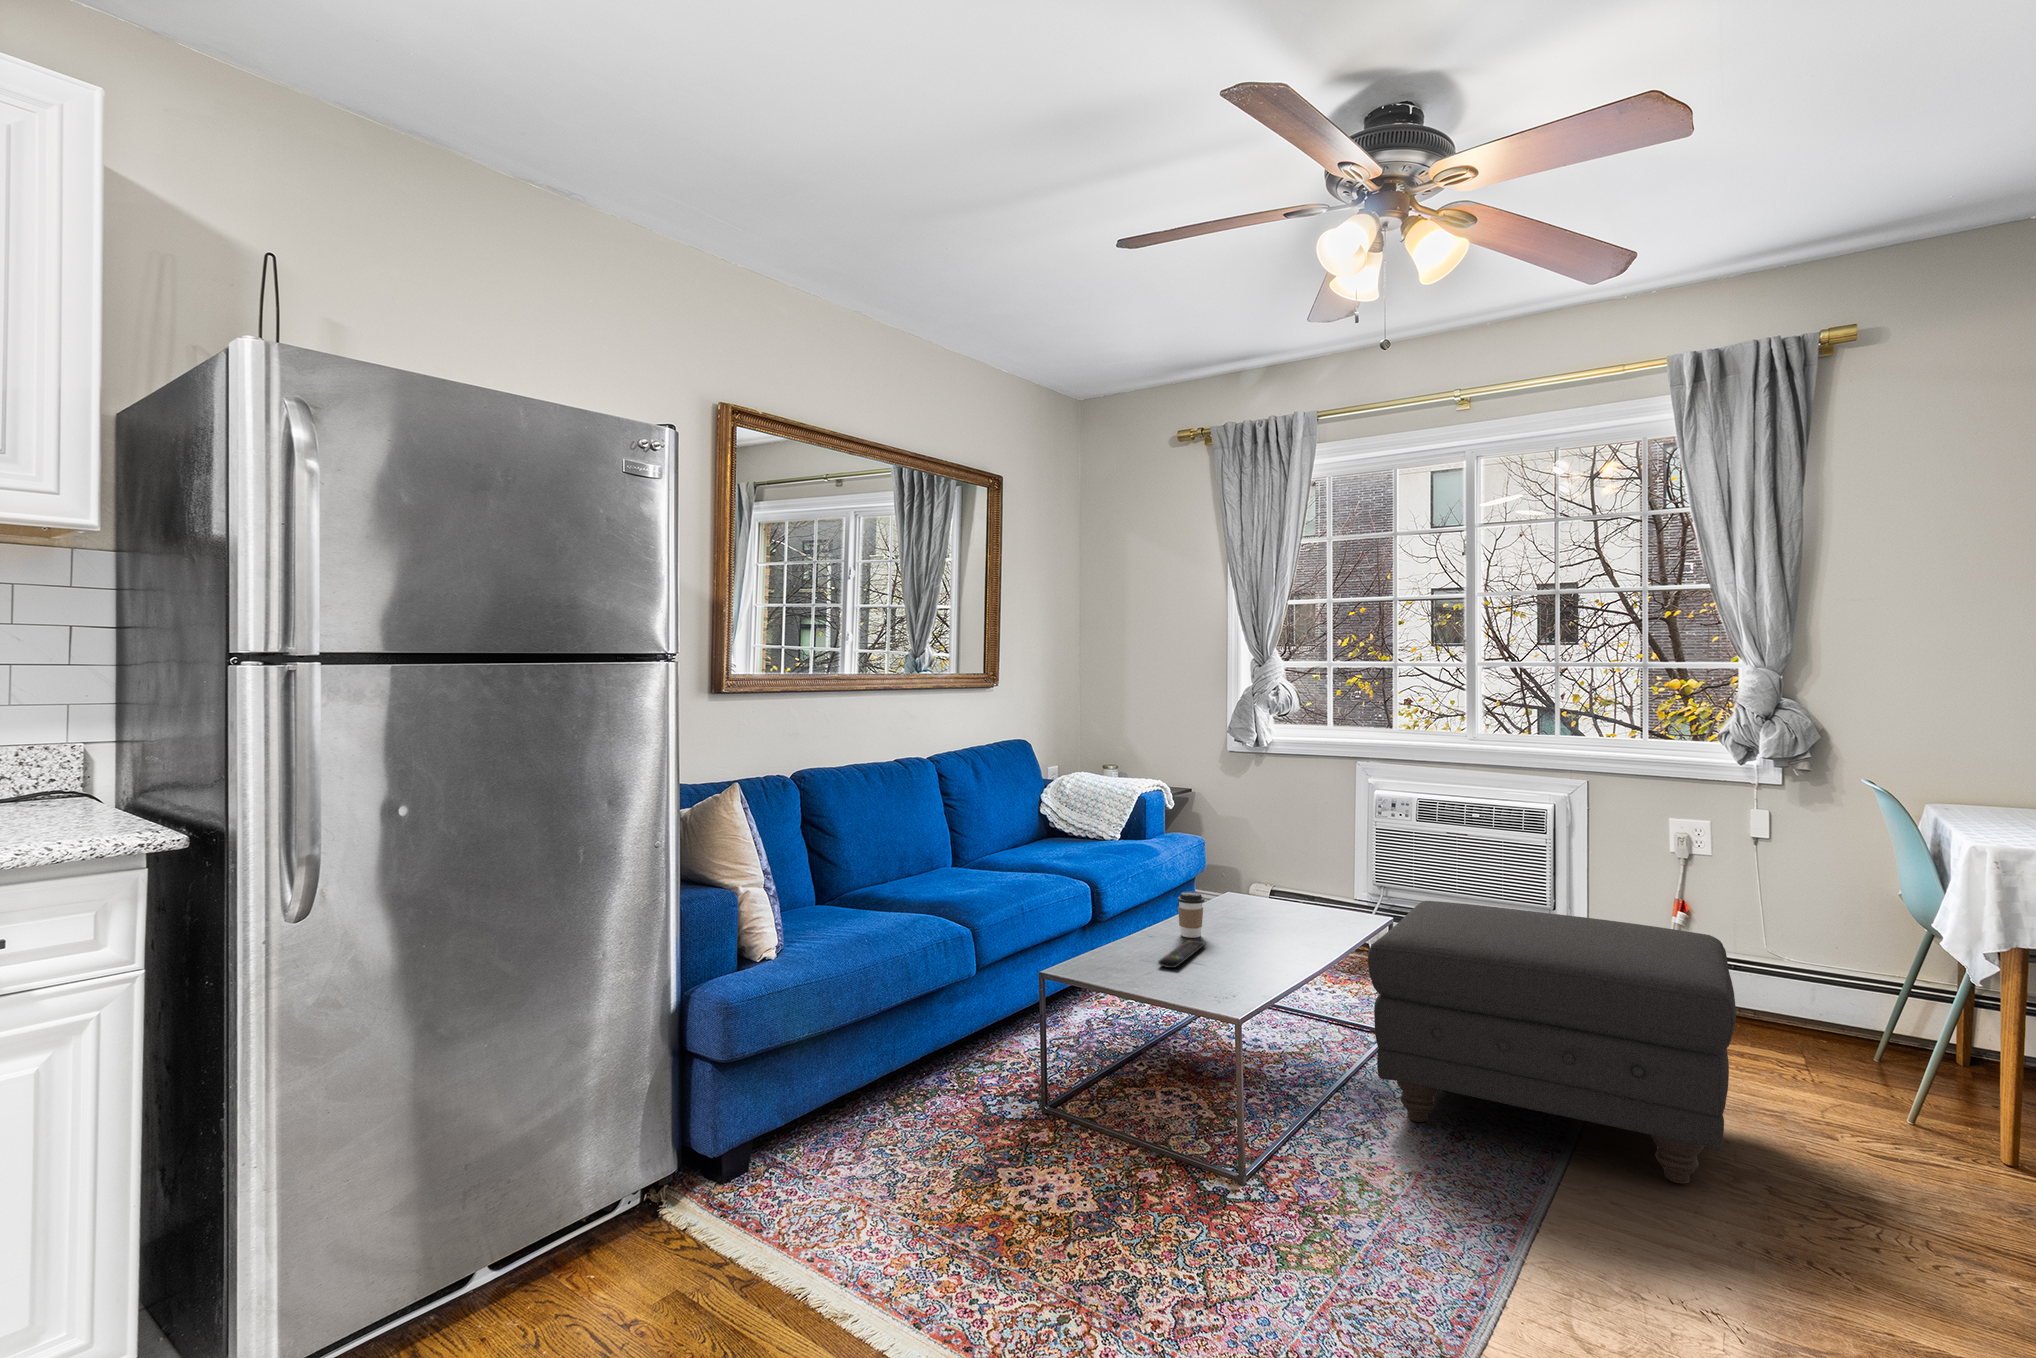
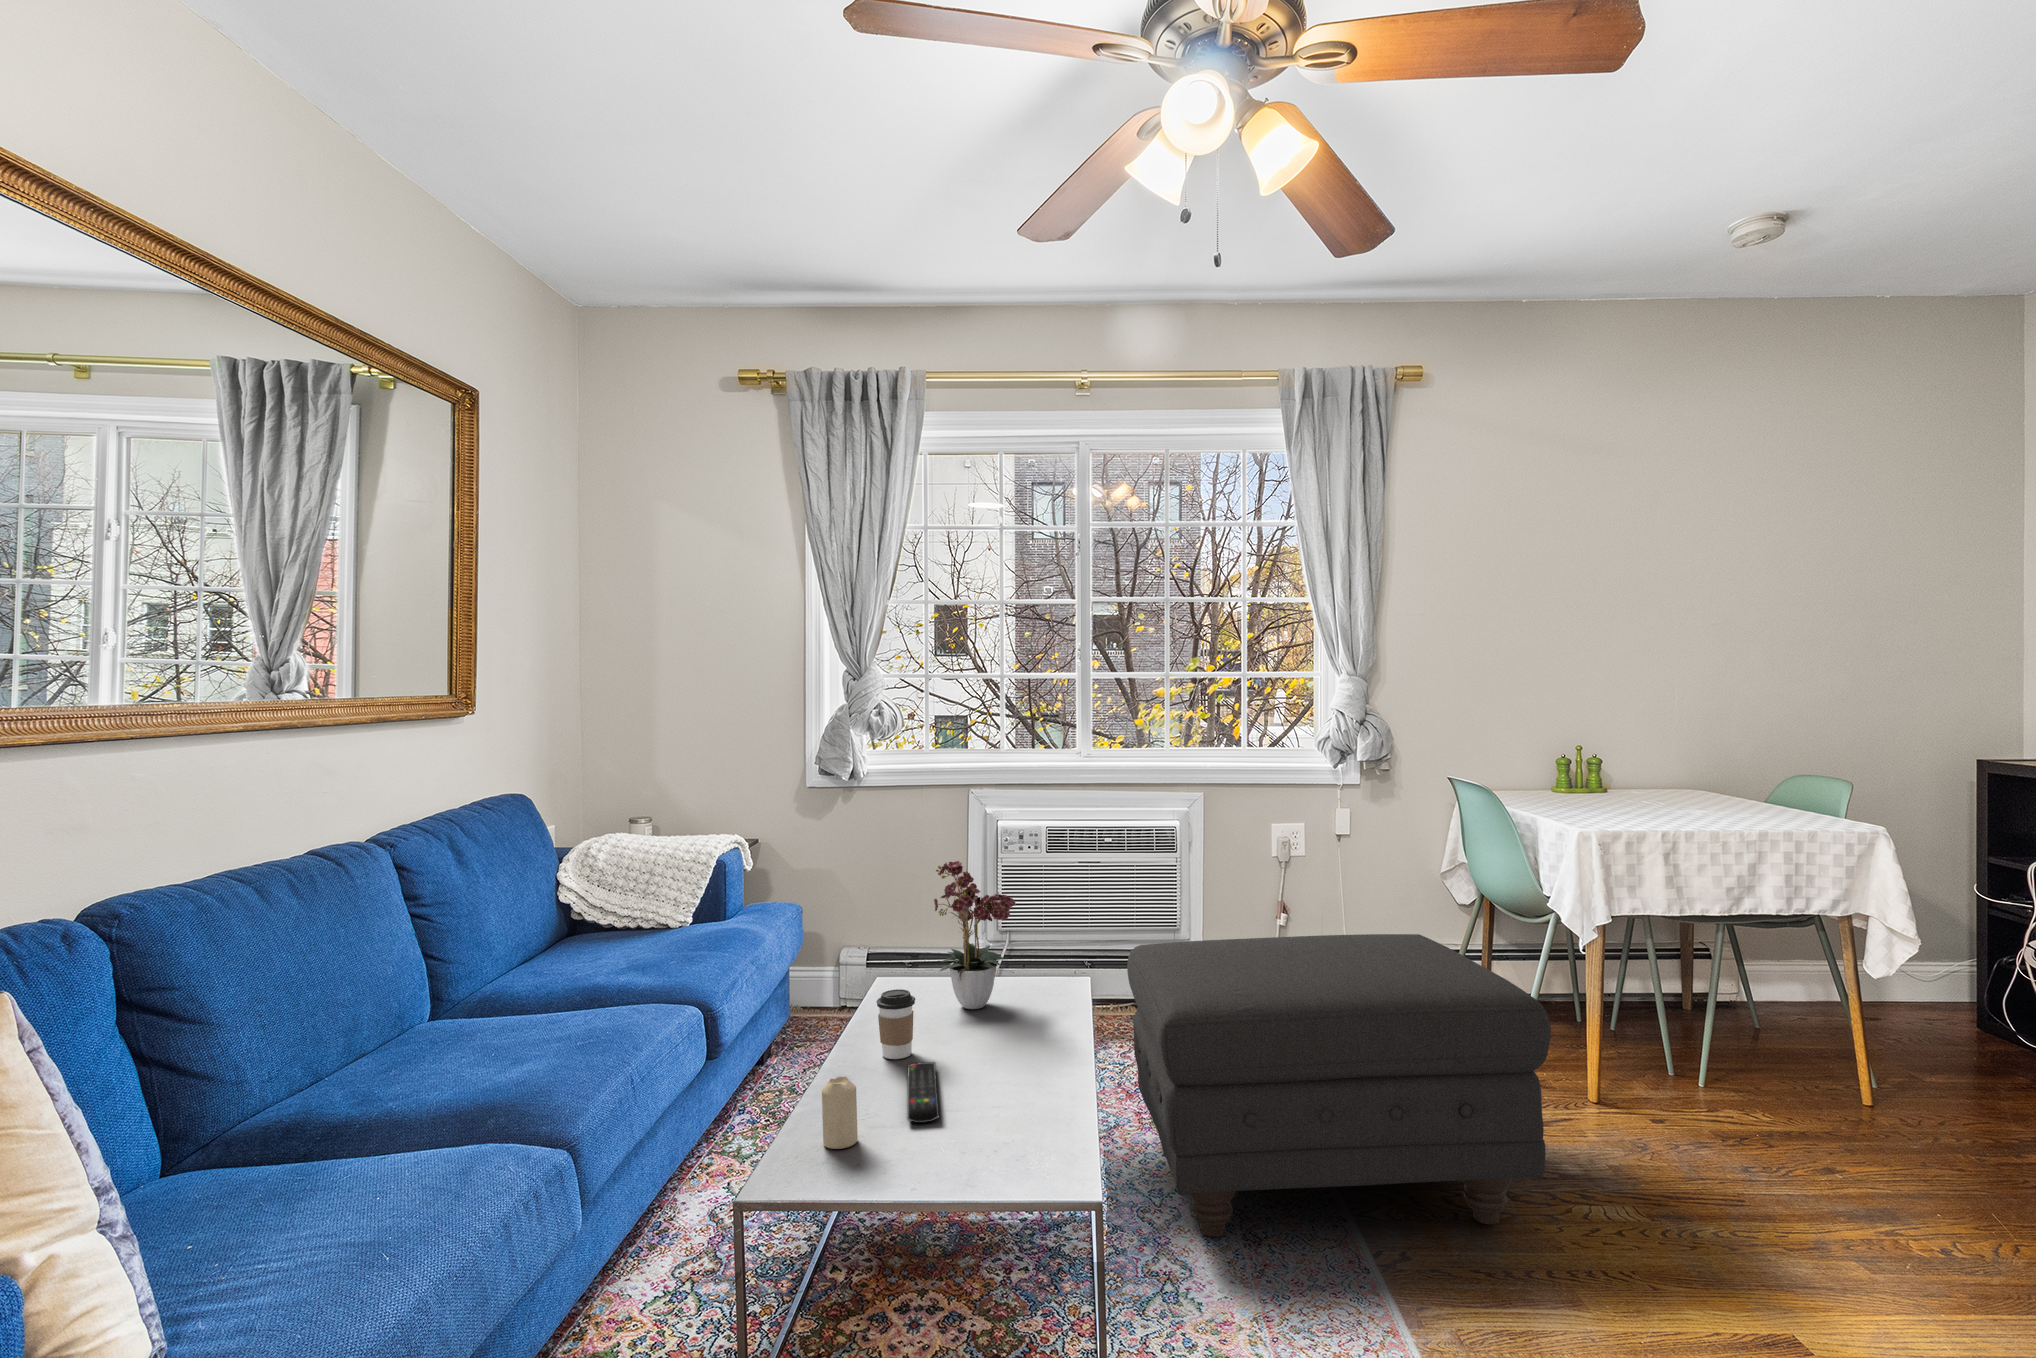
flower arrangement: none [1238,806,1318,923] -> present [934,861,1015,1009]
candle: none [1102,926,1124,968] -> present [822,1077,858,1149]

